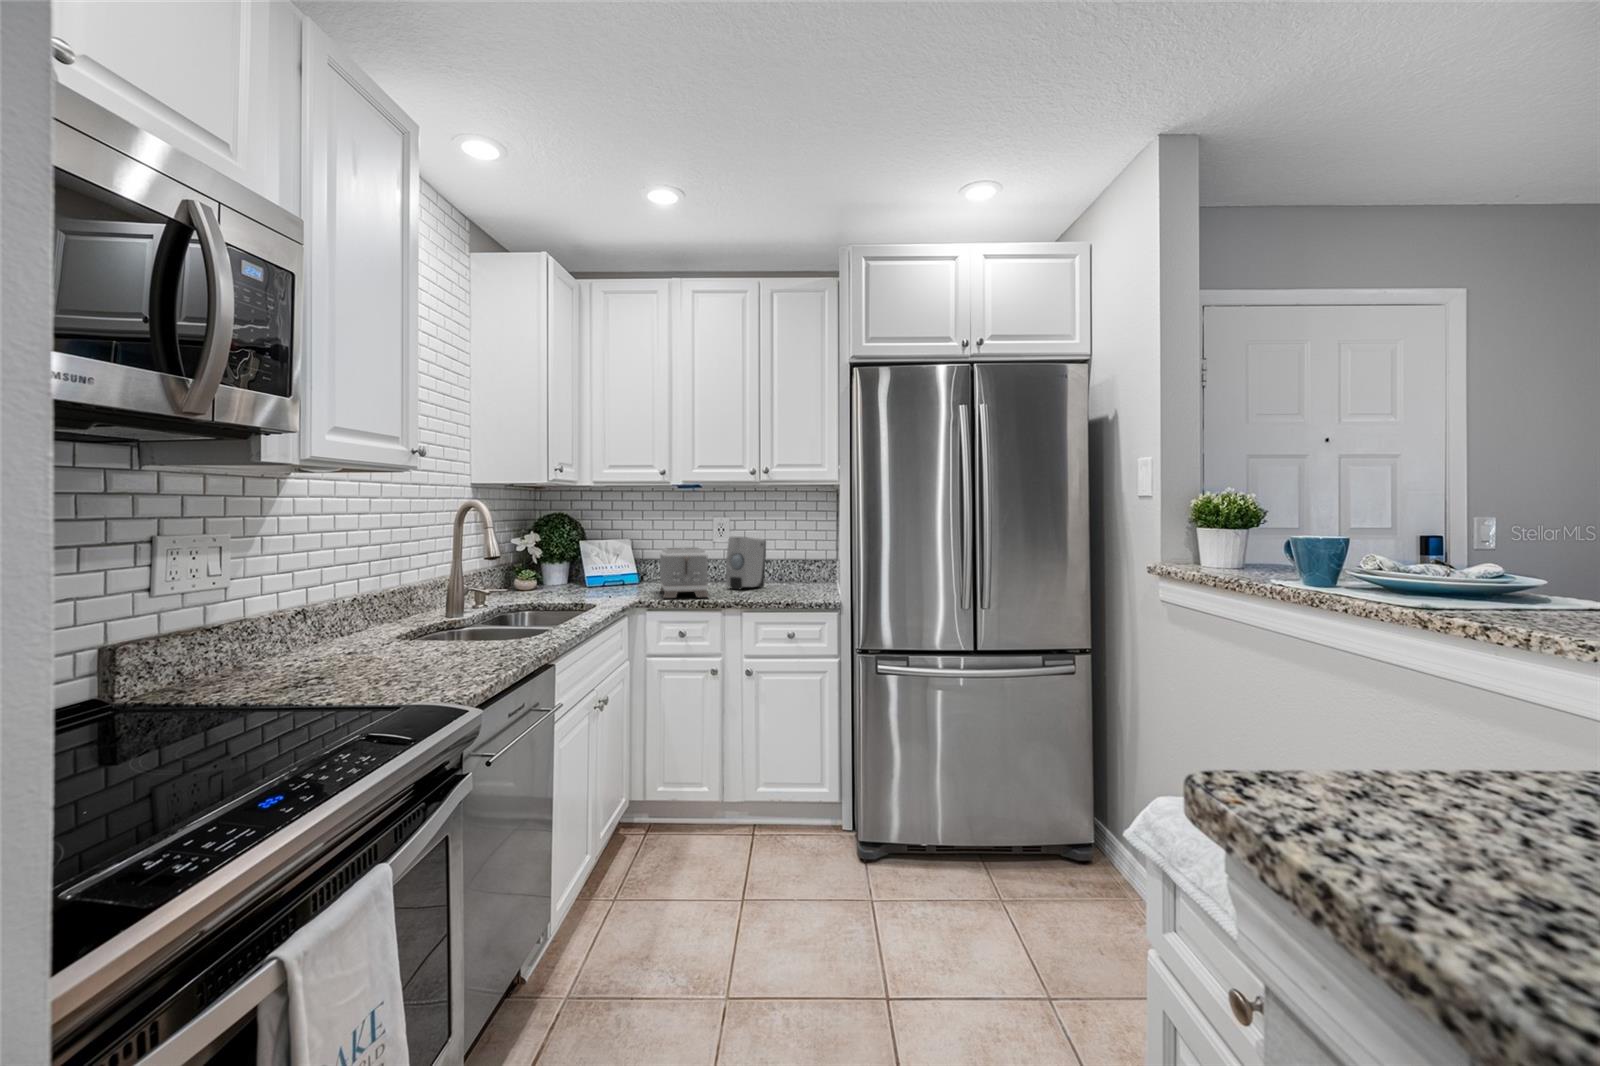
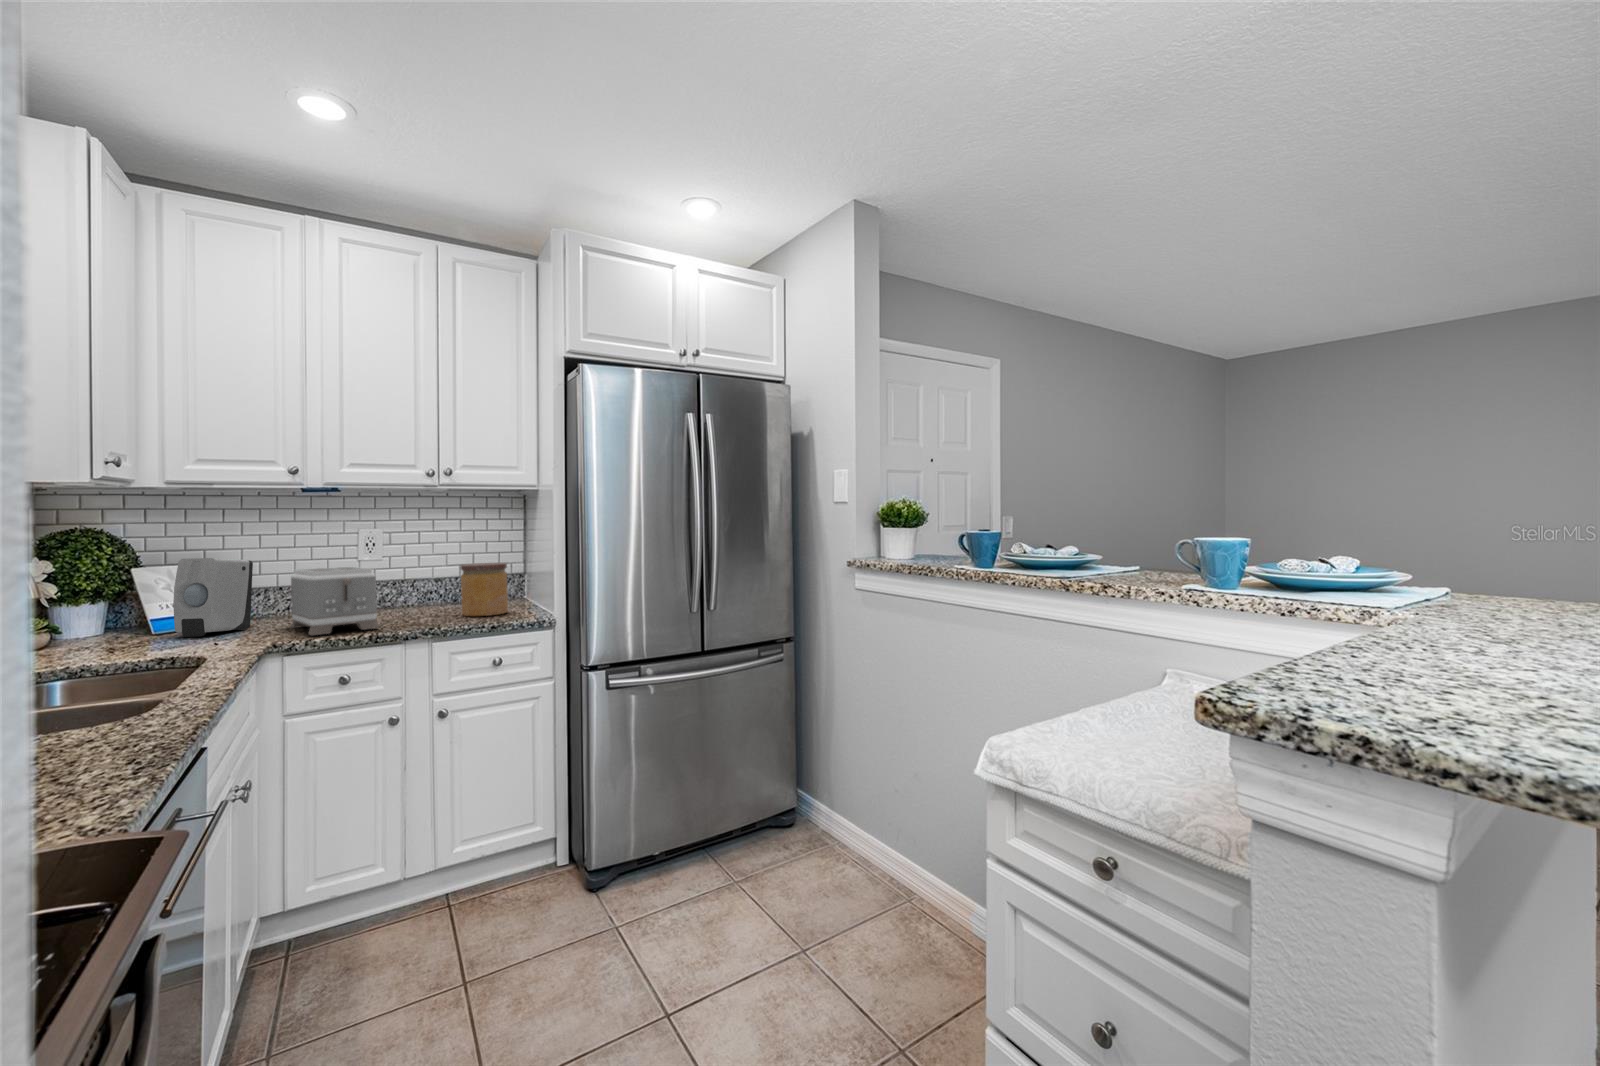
soap dispenser: present [726,537,766,590] -> present [173,558,253,637]
jar: none [775,549,811,595] -> present [461,563,508,616]

